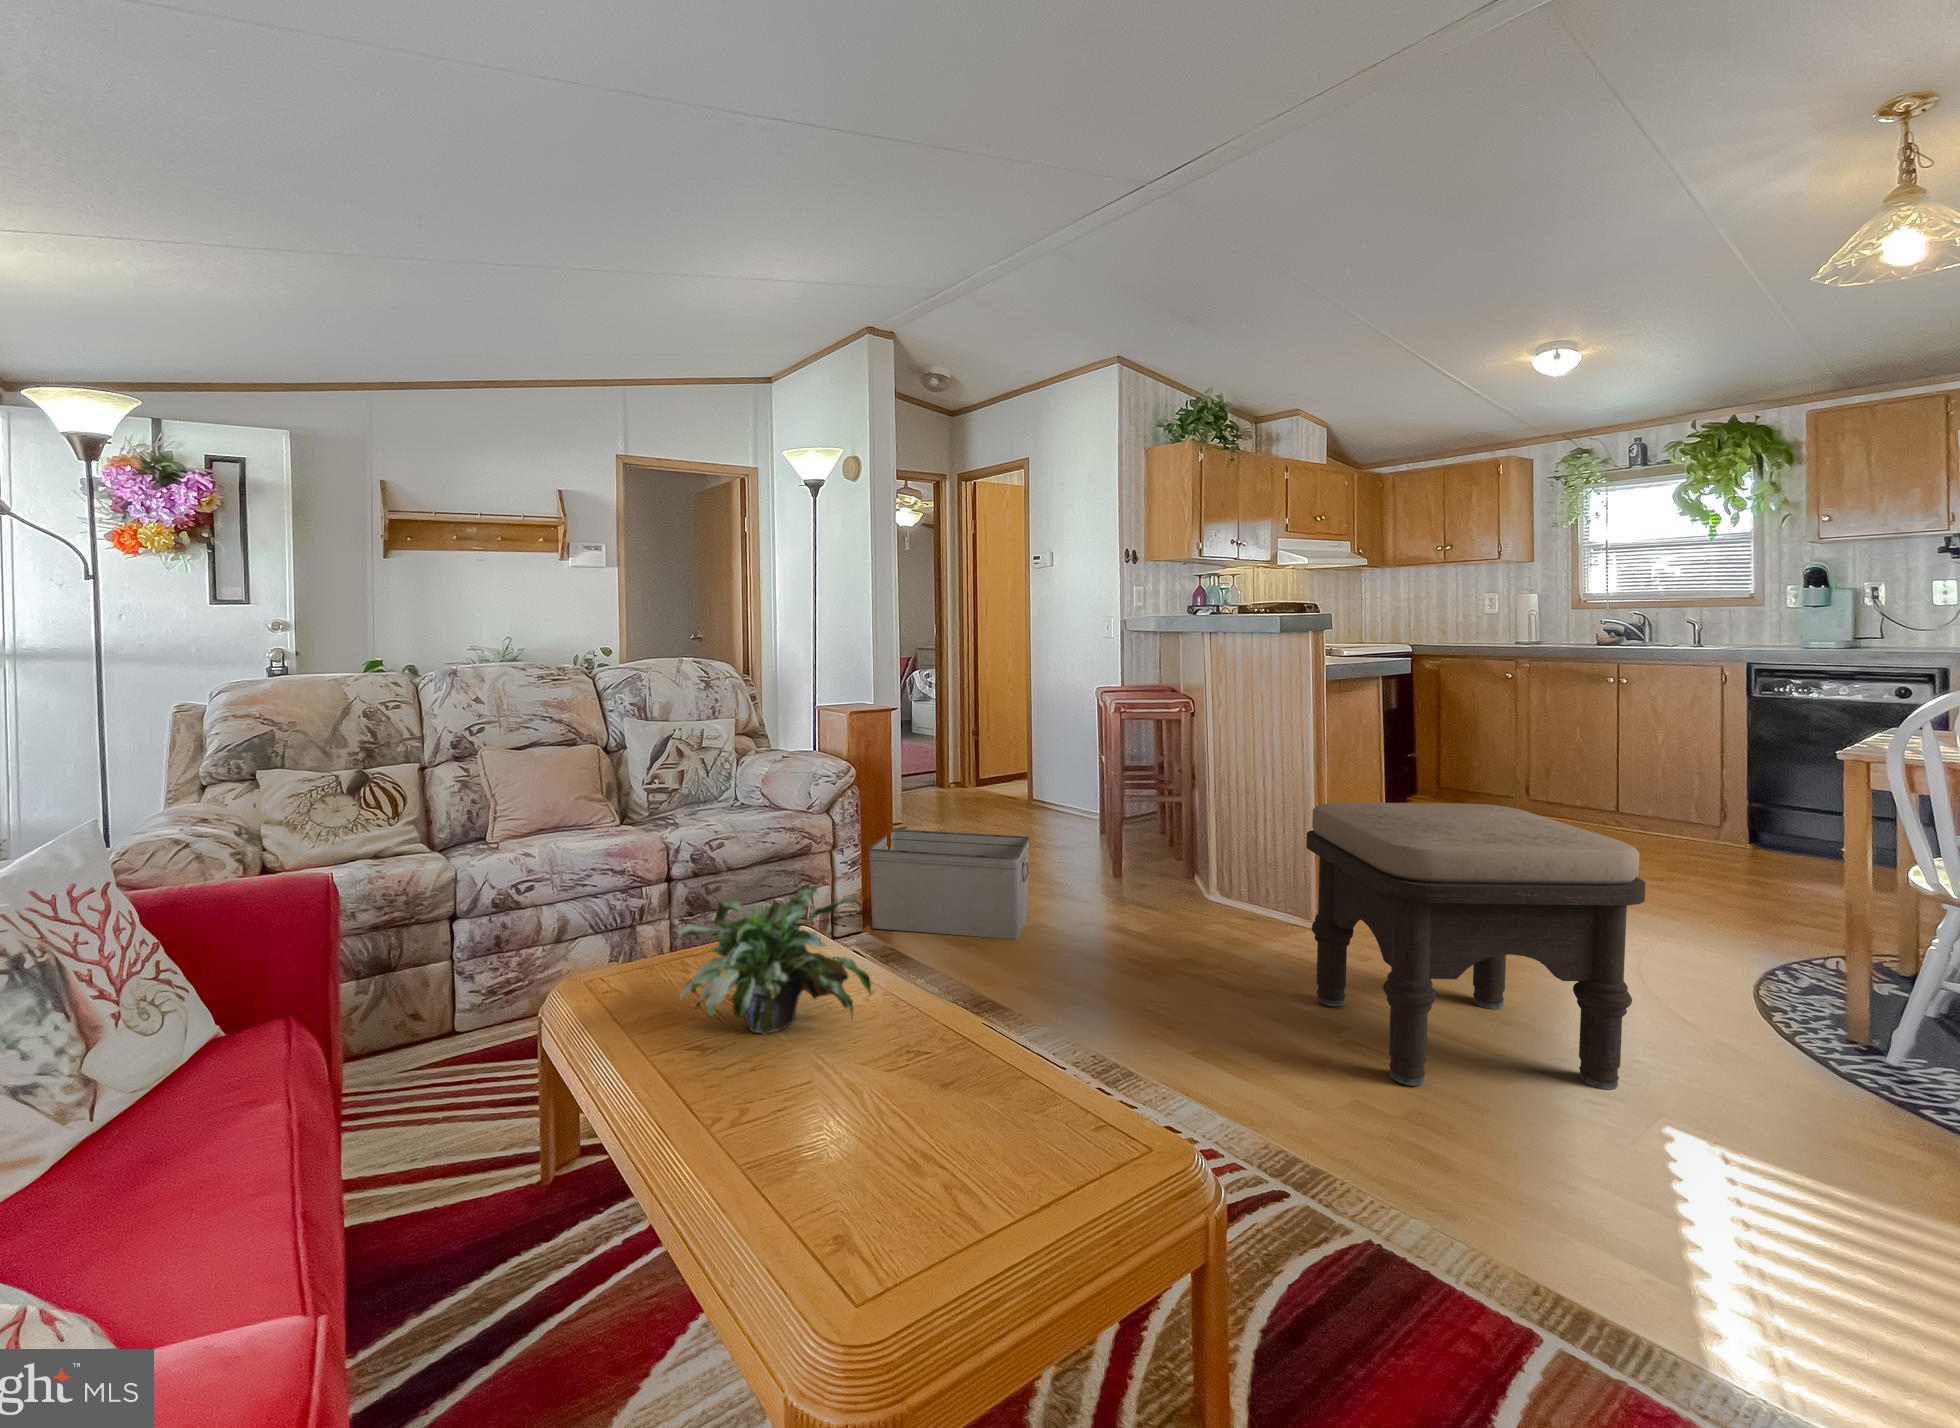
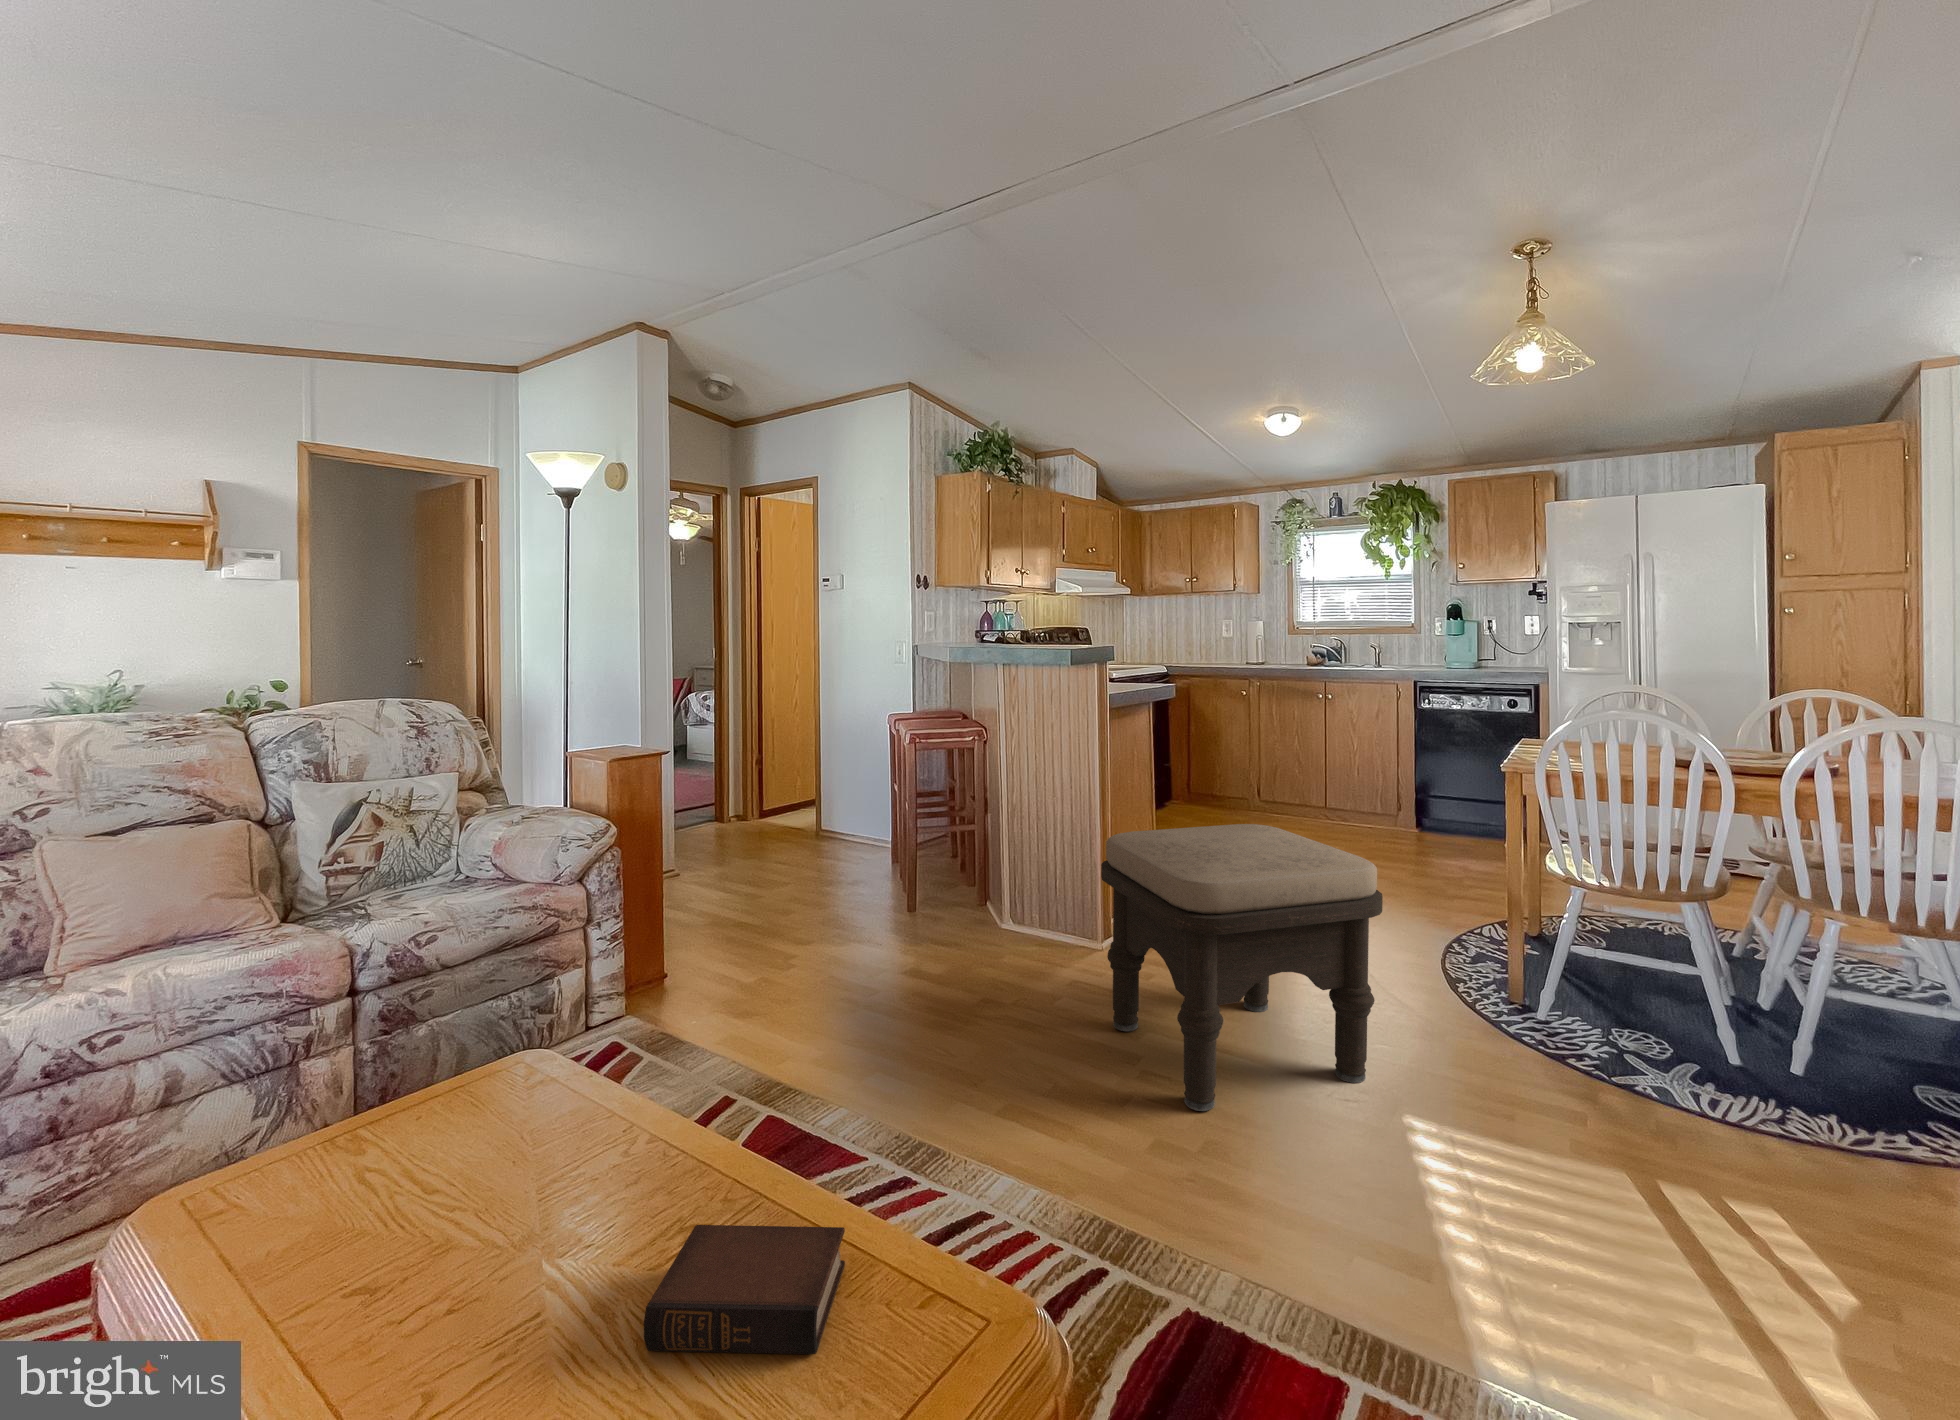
storage bin: present [869,829,1030,940] -> none [638,880,826,1004]
potted plant: present [678,886,871,1037] -> none [312,1018,619,1261]
book: none [894,1044,1044,1142] -> present [644,1225,845,1354]

